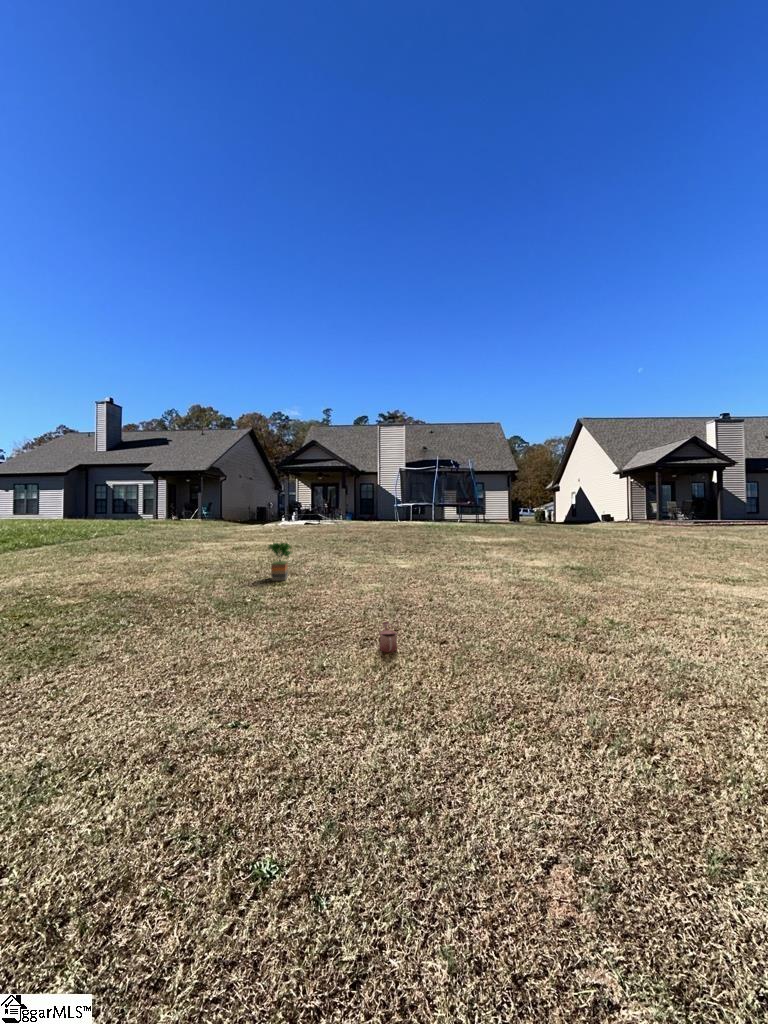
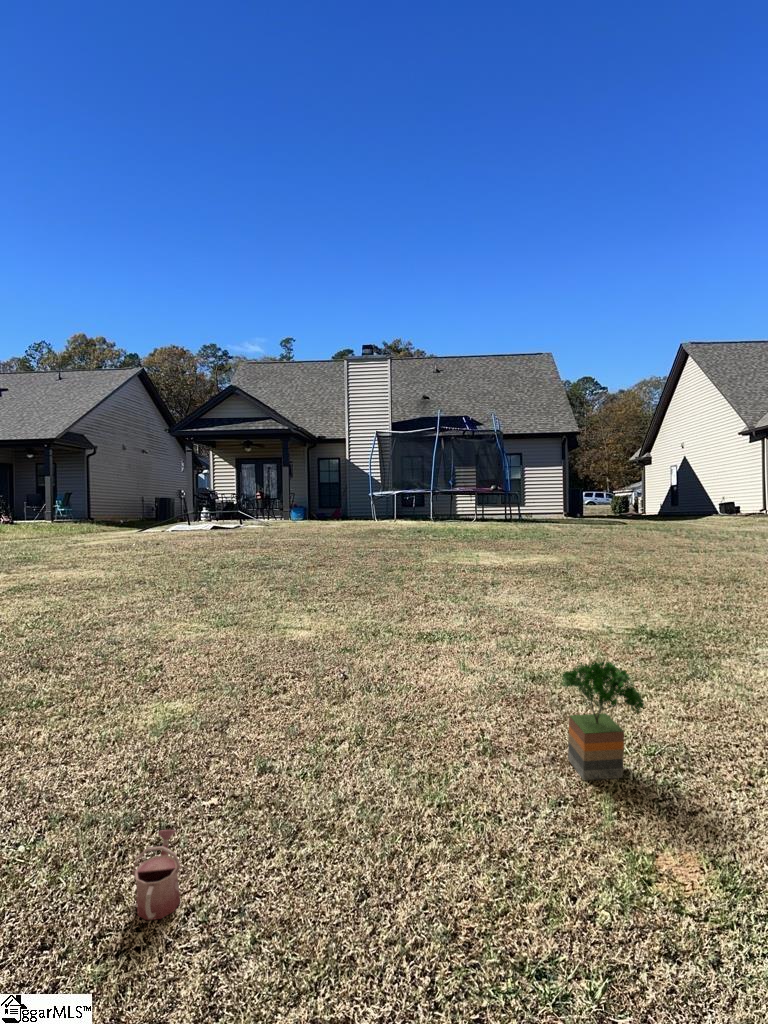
potted tree: present [268,543,292,581] -> present [562,661,645,780]

